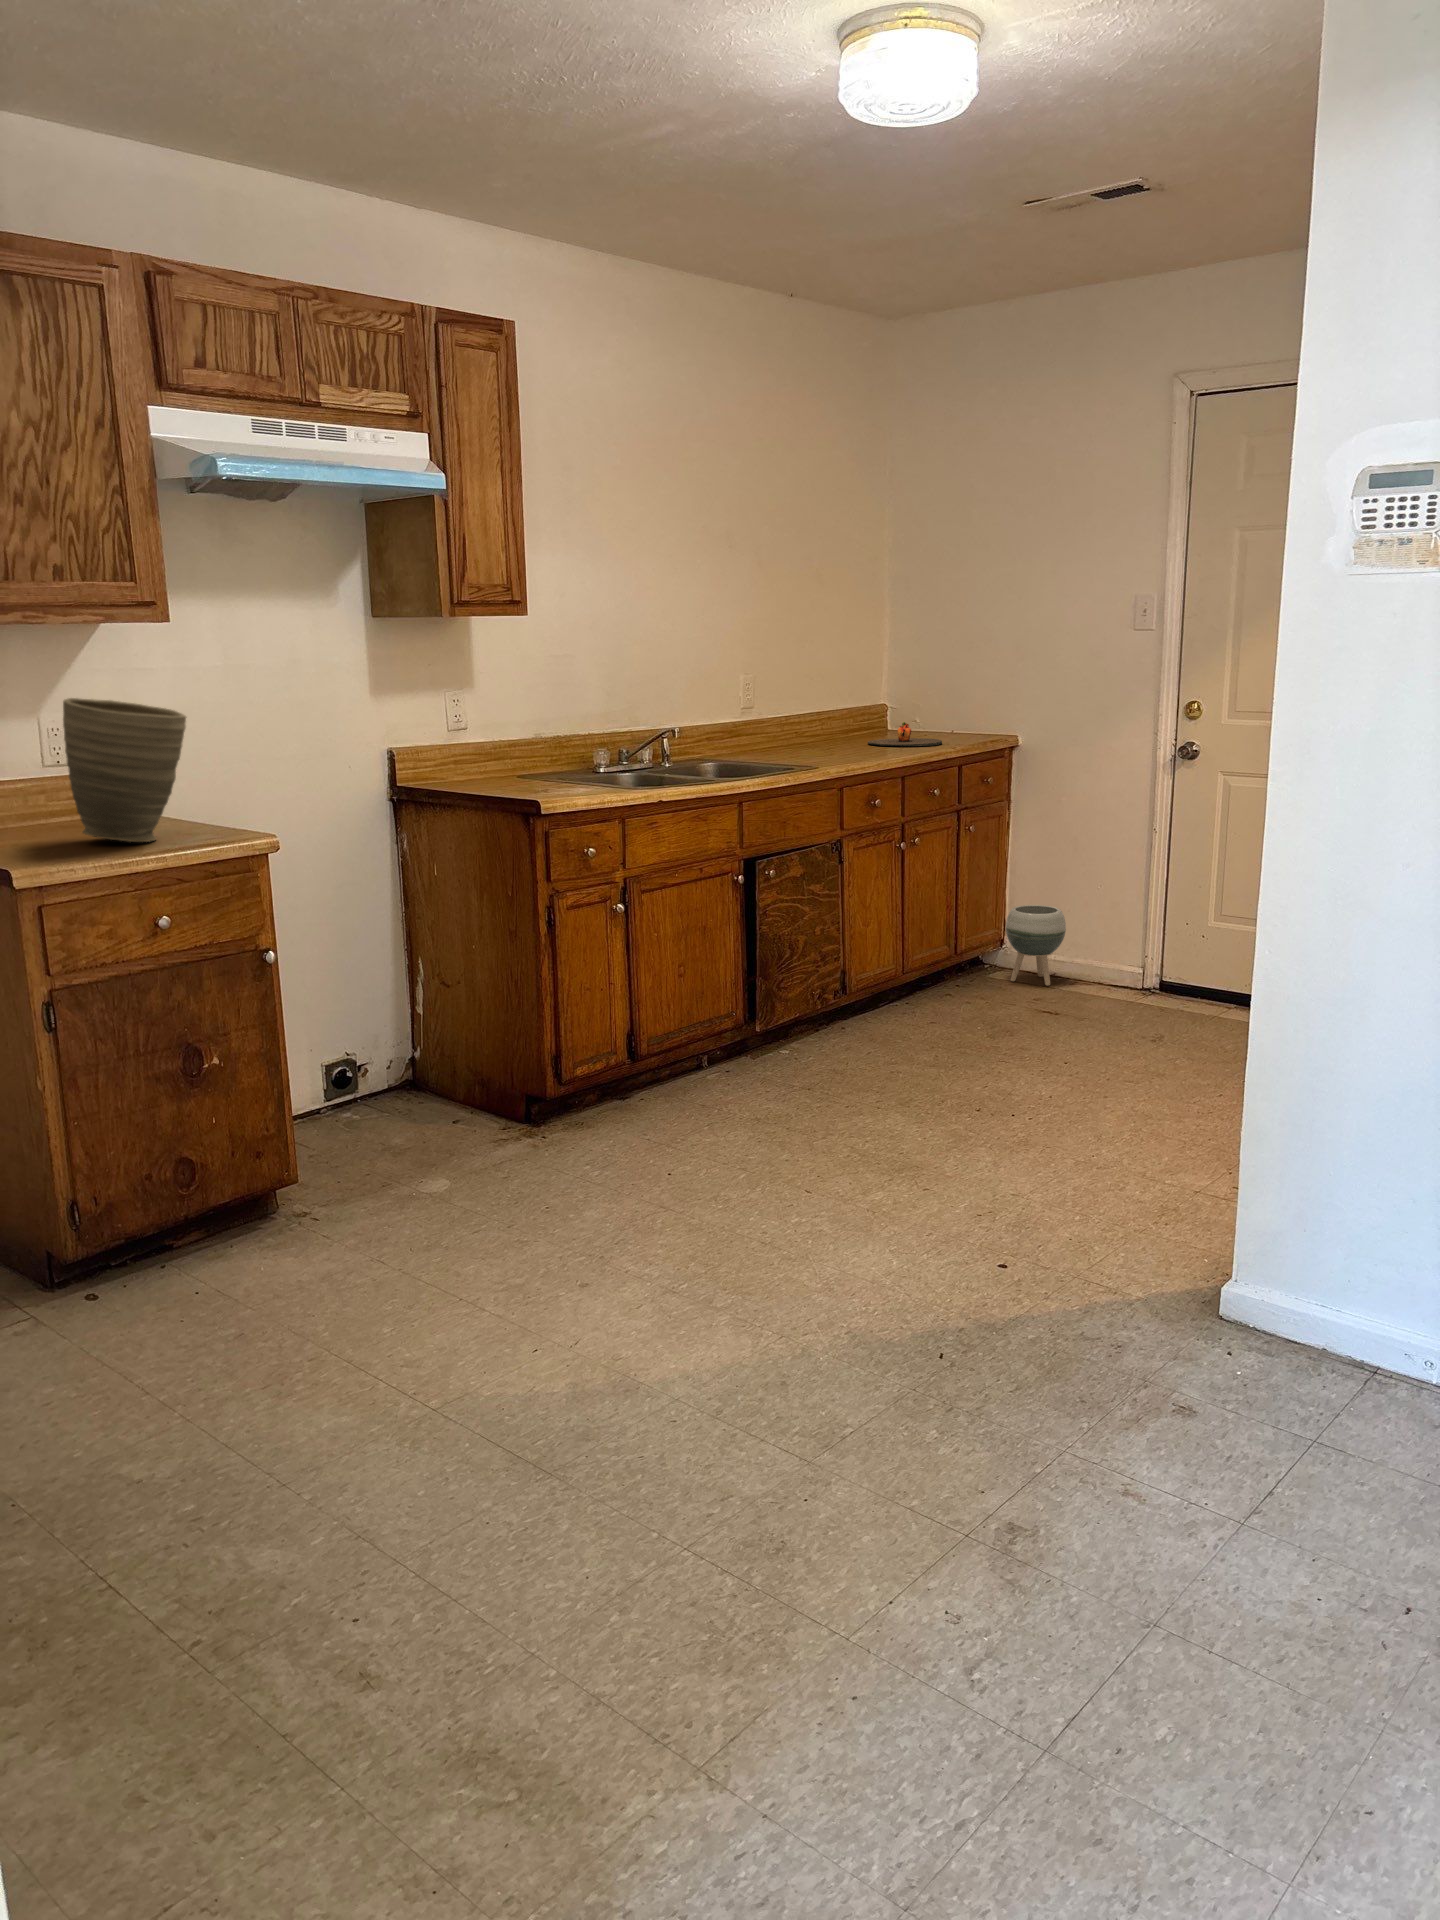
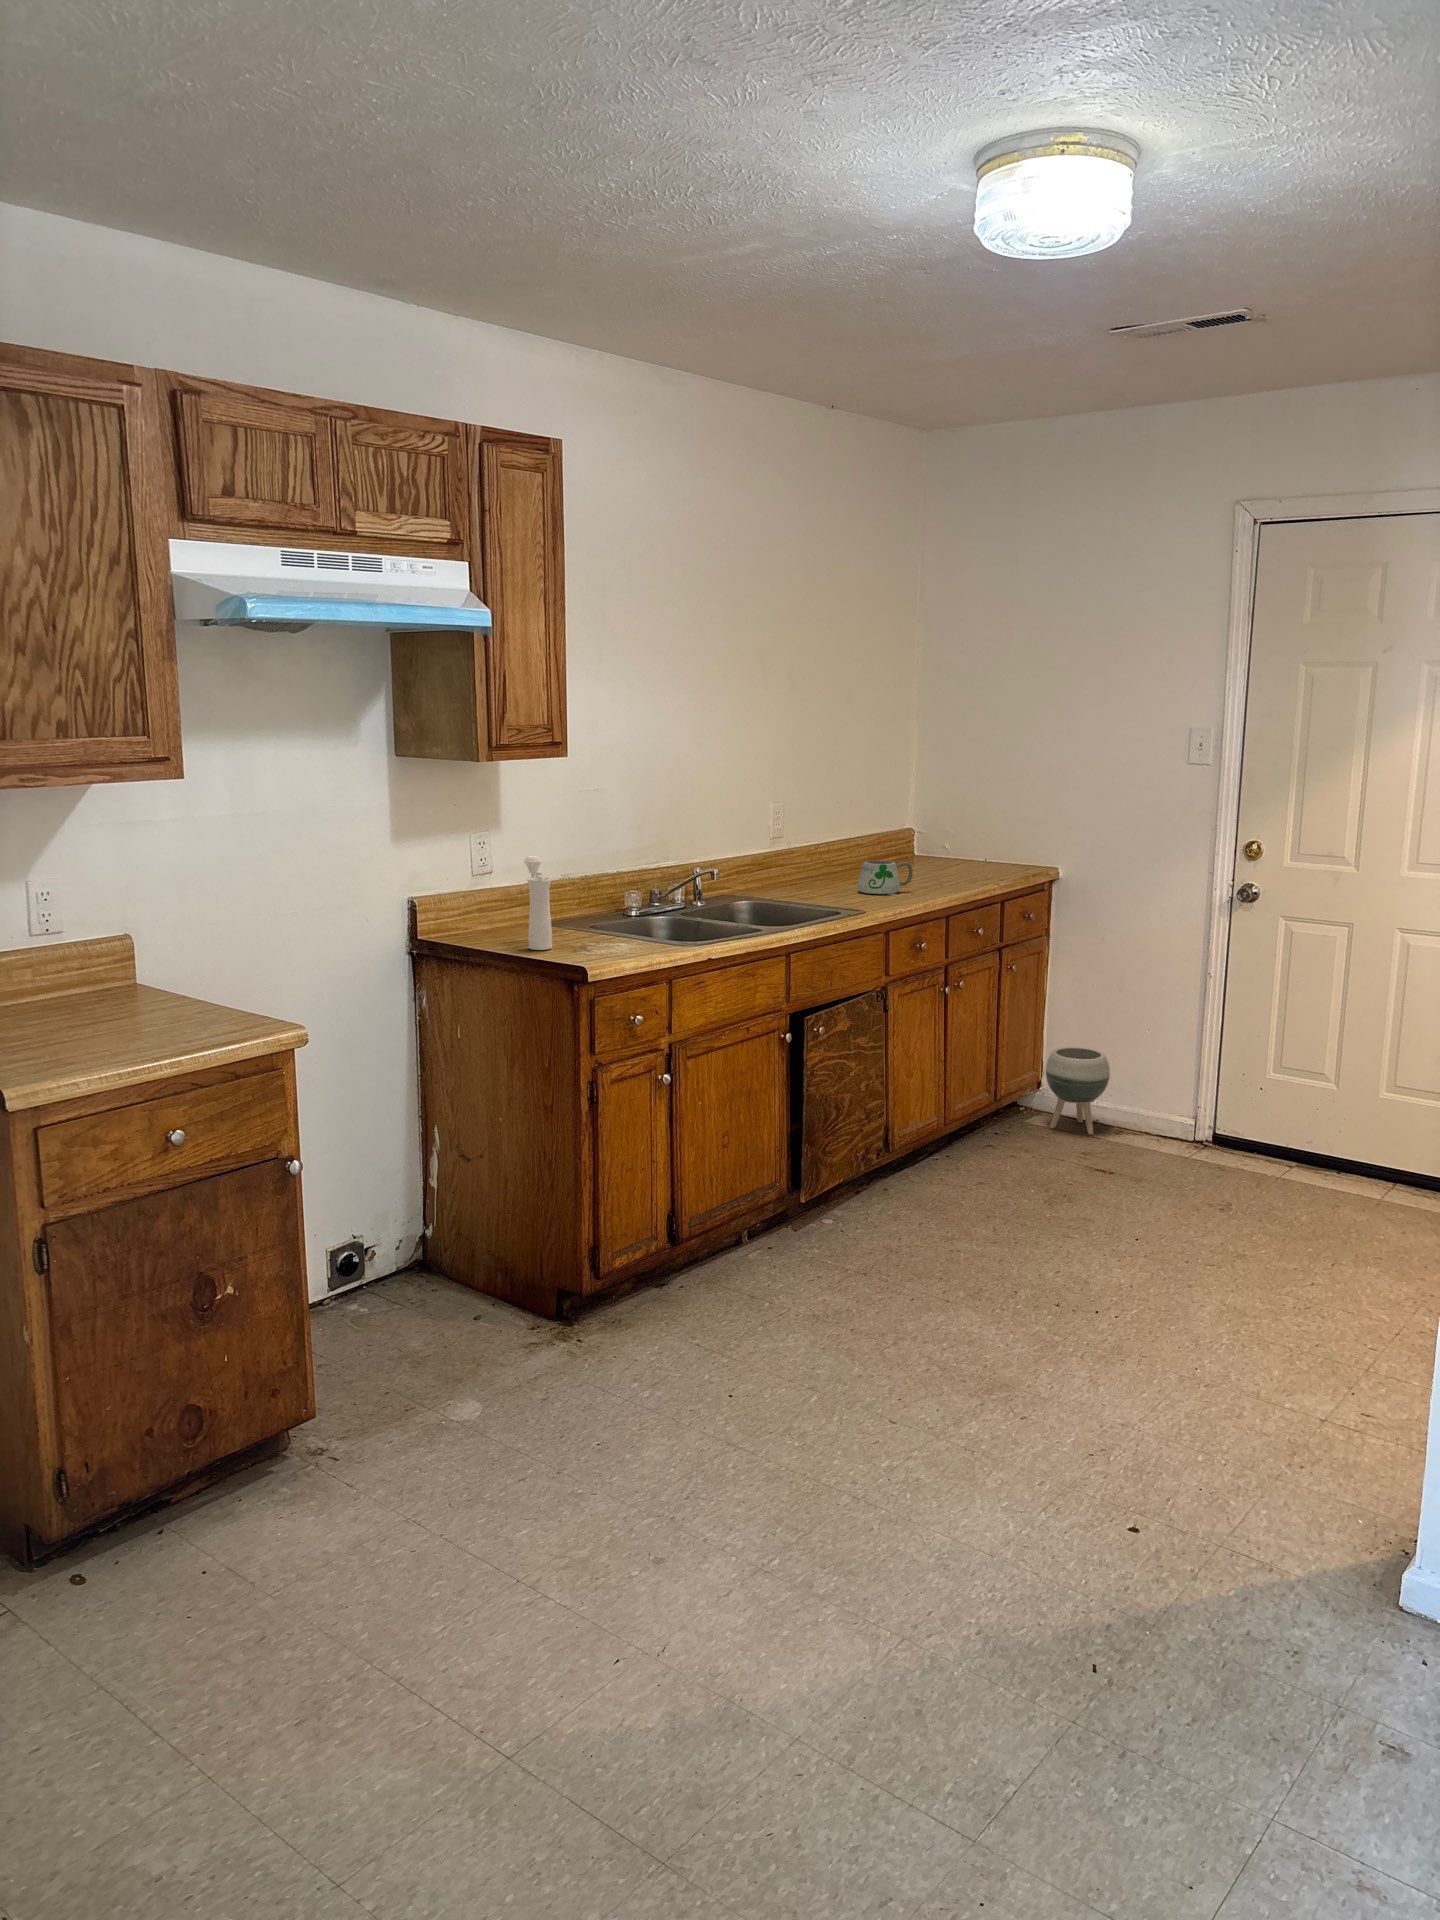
vase: present [63,698,186,842] -> none [63,873,207,1042]
pepper mill: none [491,709,516,792] -> present [524,856,552,950]
plate: present [868,722,942,746] -> none [901,853,980,880]
mug: none [819,725,870,757] -> present [858,861,913,896]

